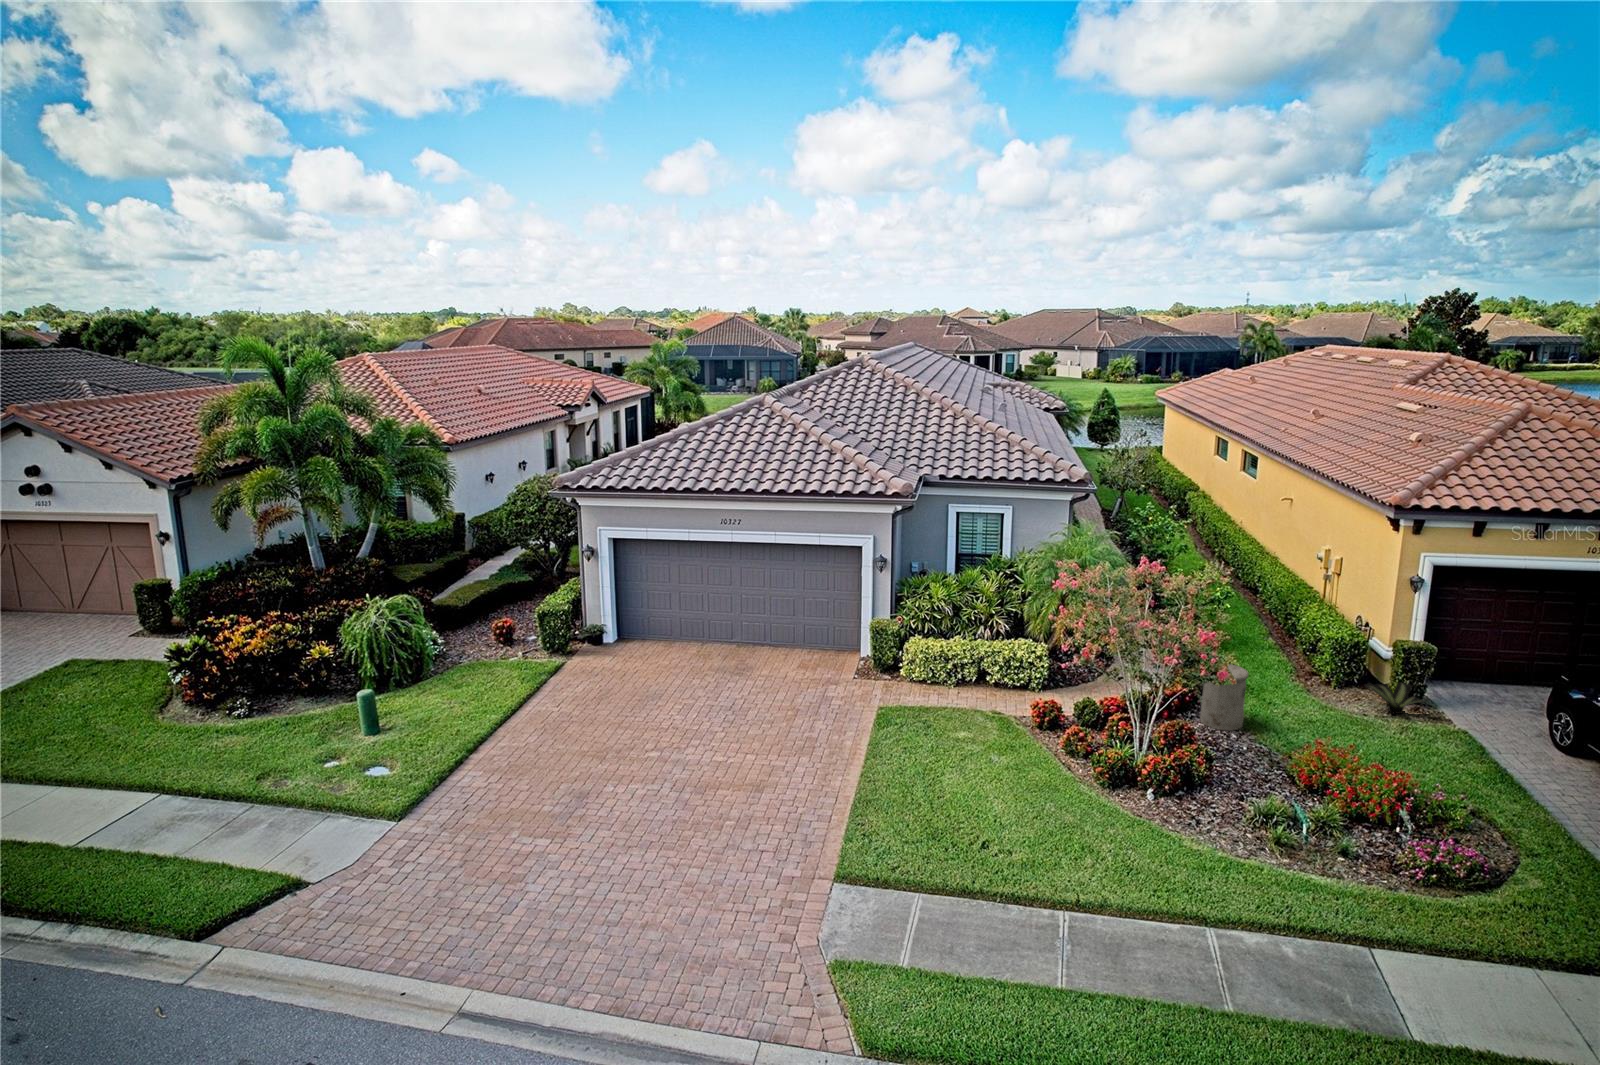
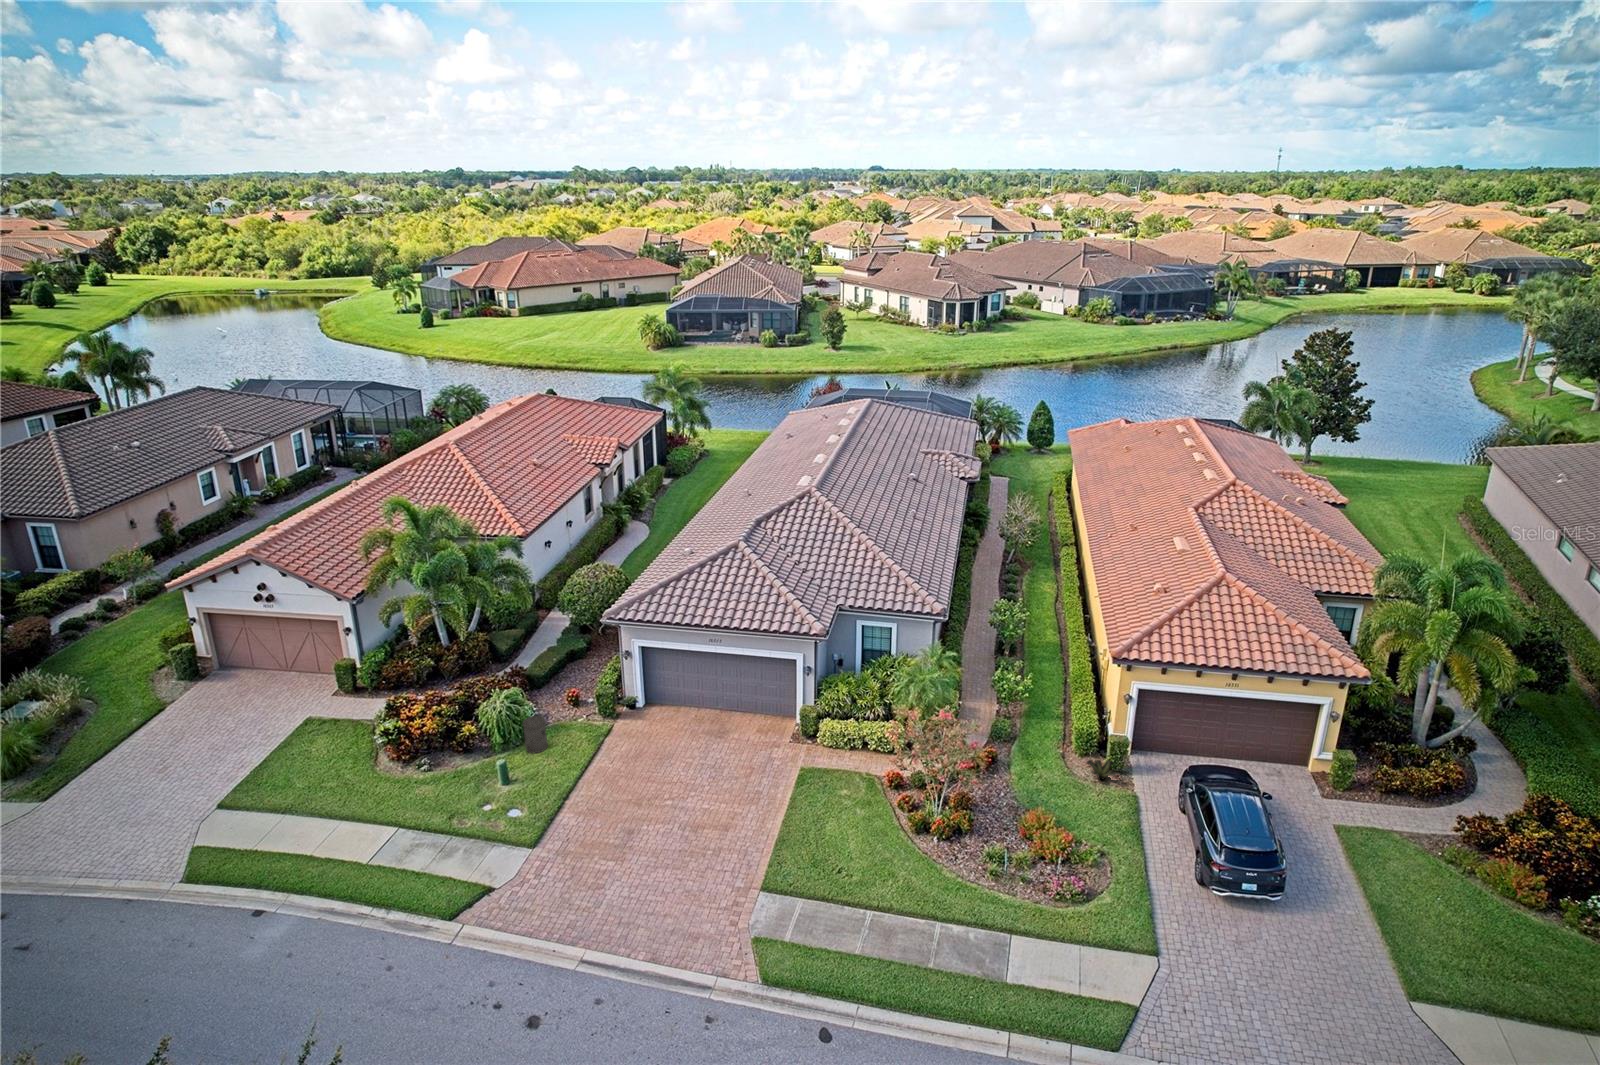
trash can: present [1200,664,1249,731] -> present [523,716,548,753]

